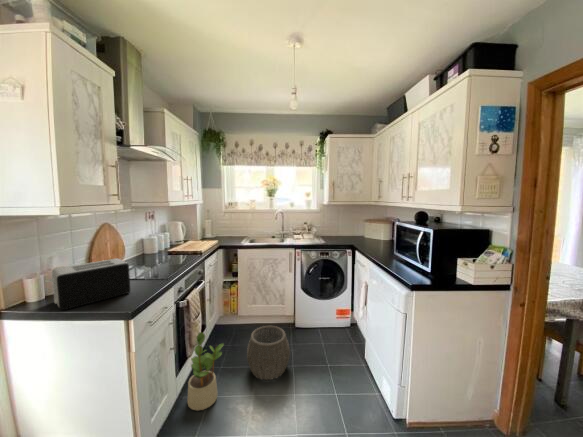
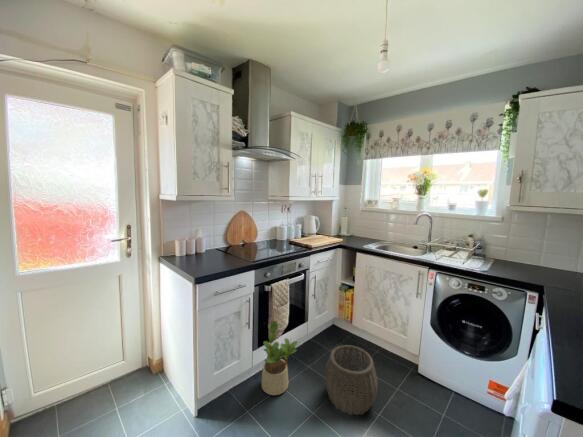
toaster: present [45,258,130,310] -> none [173,237,222,266]

